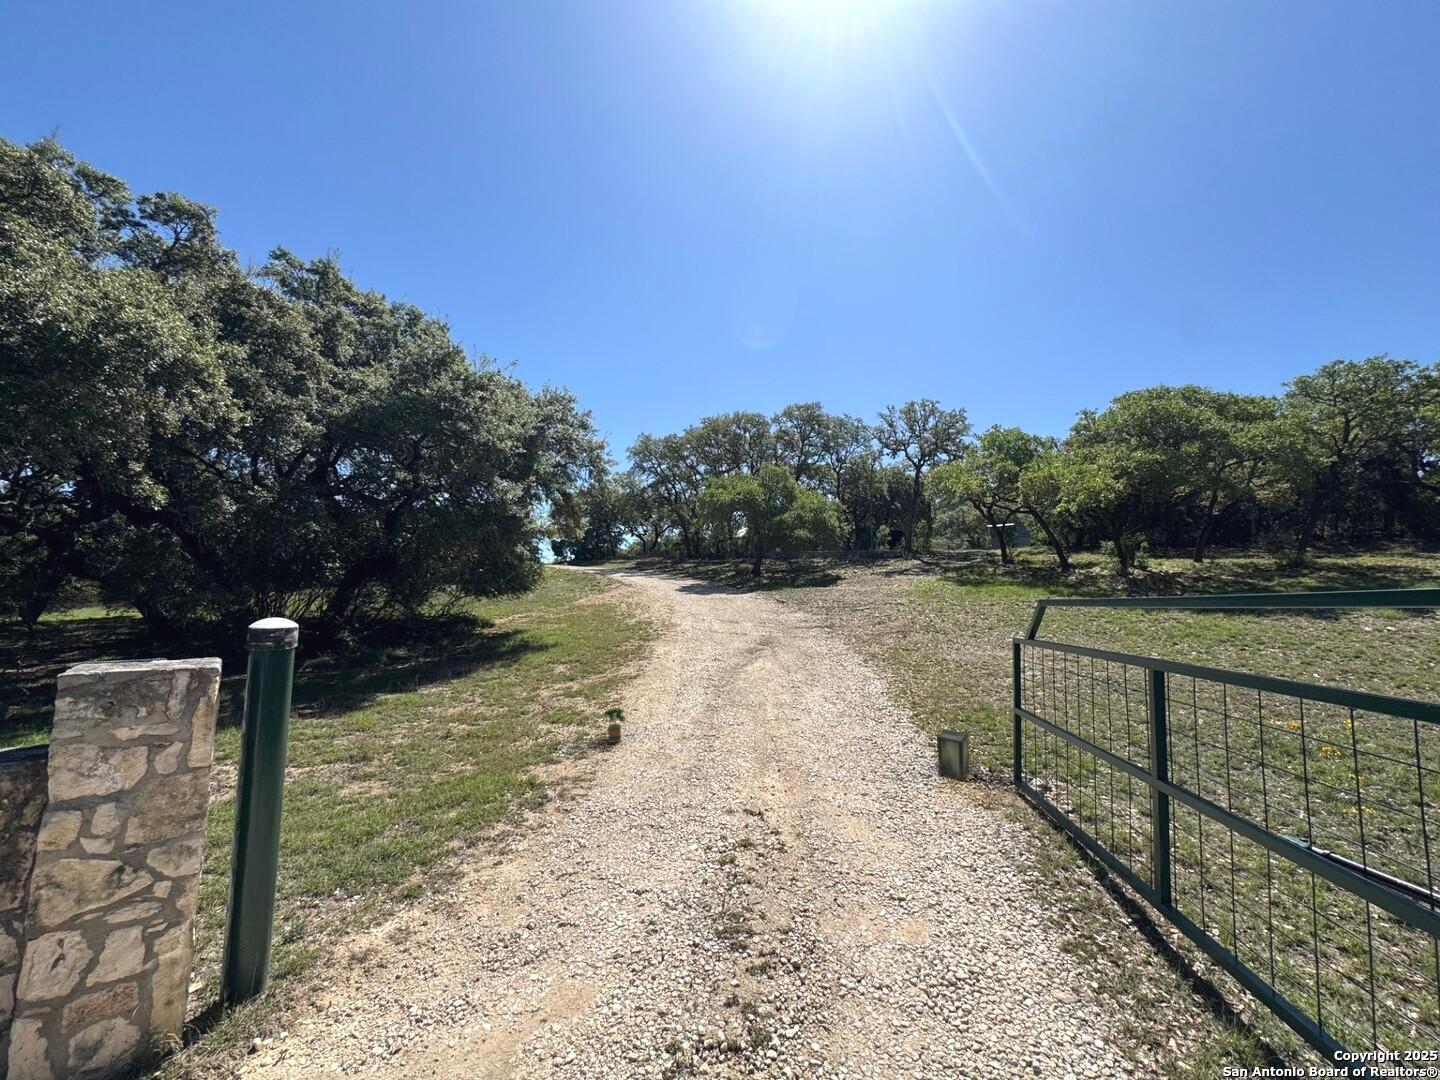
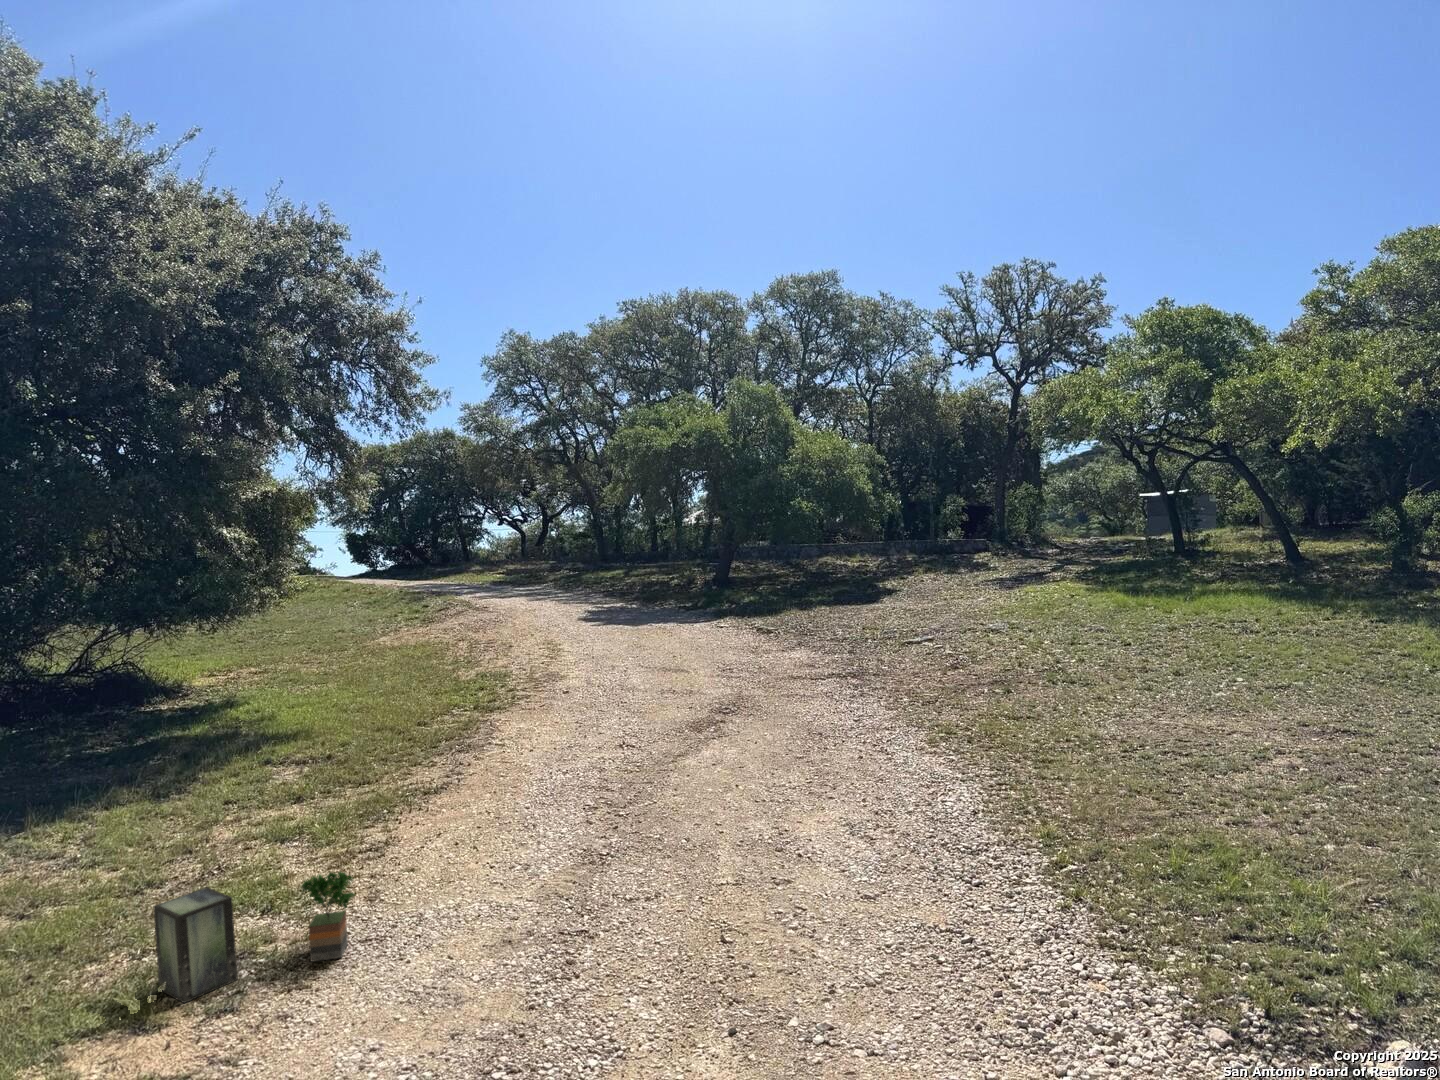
storage box: present [937,729,969,781] -> present [154,887,237,1003]

